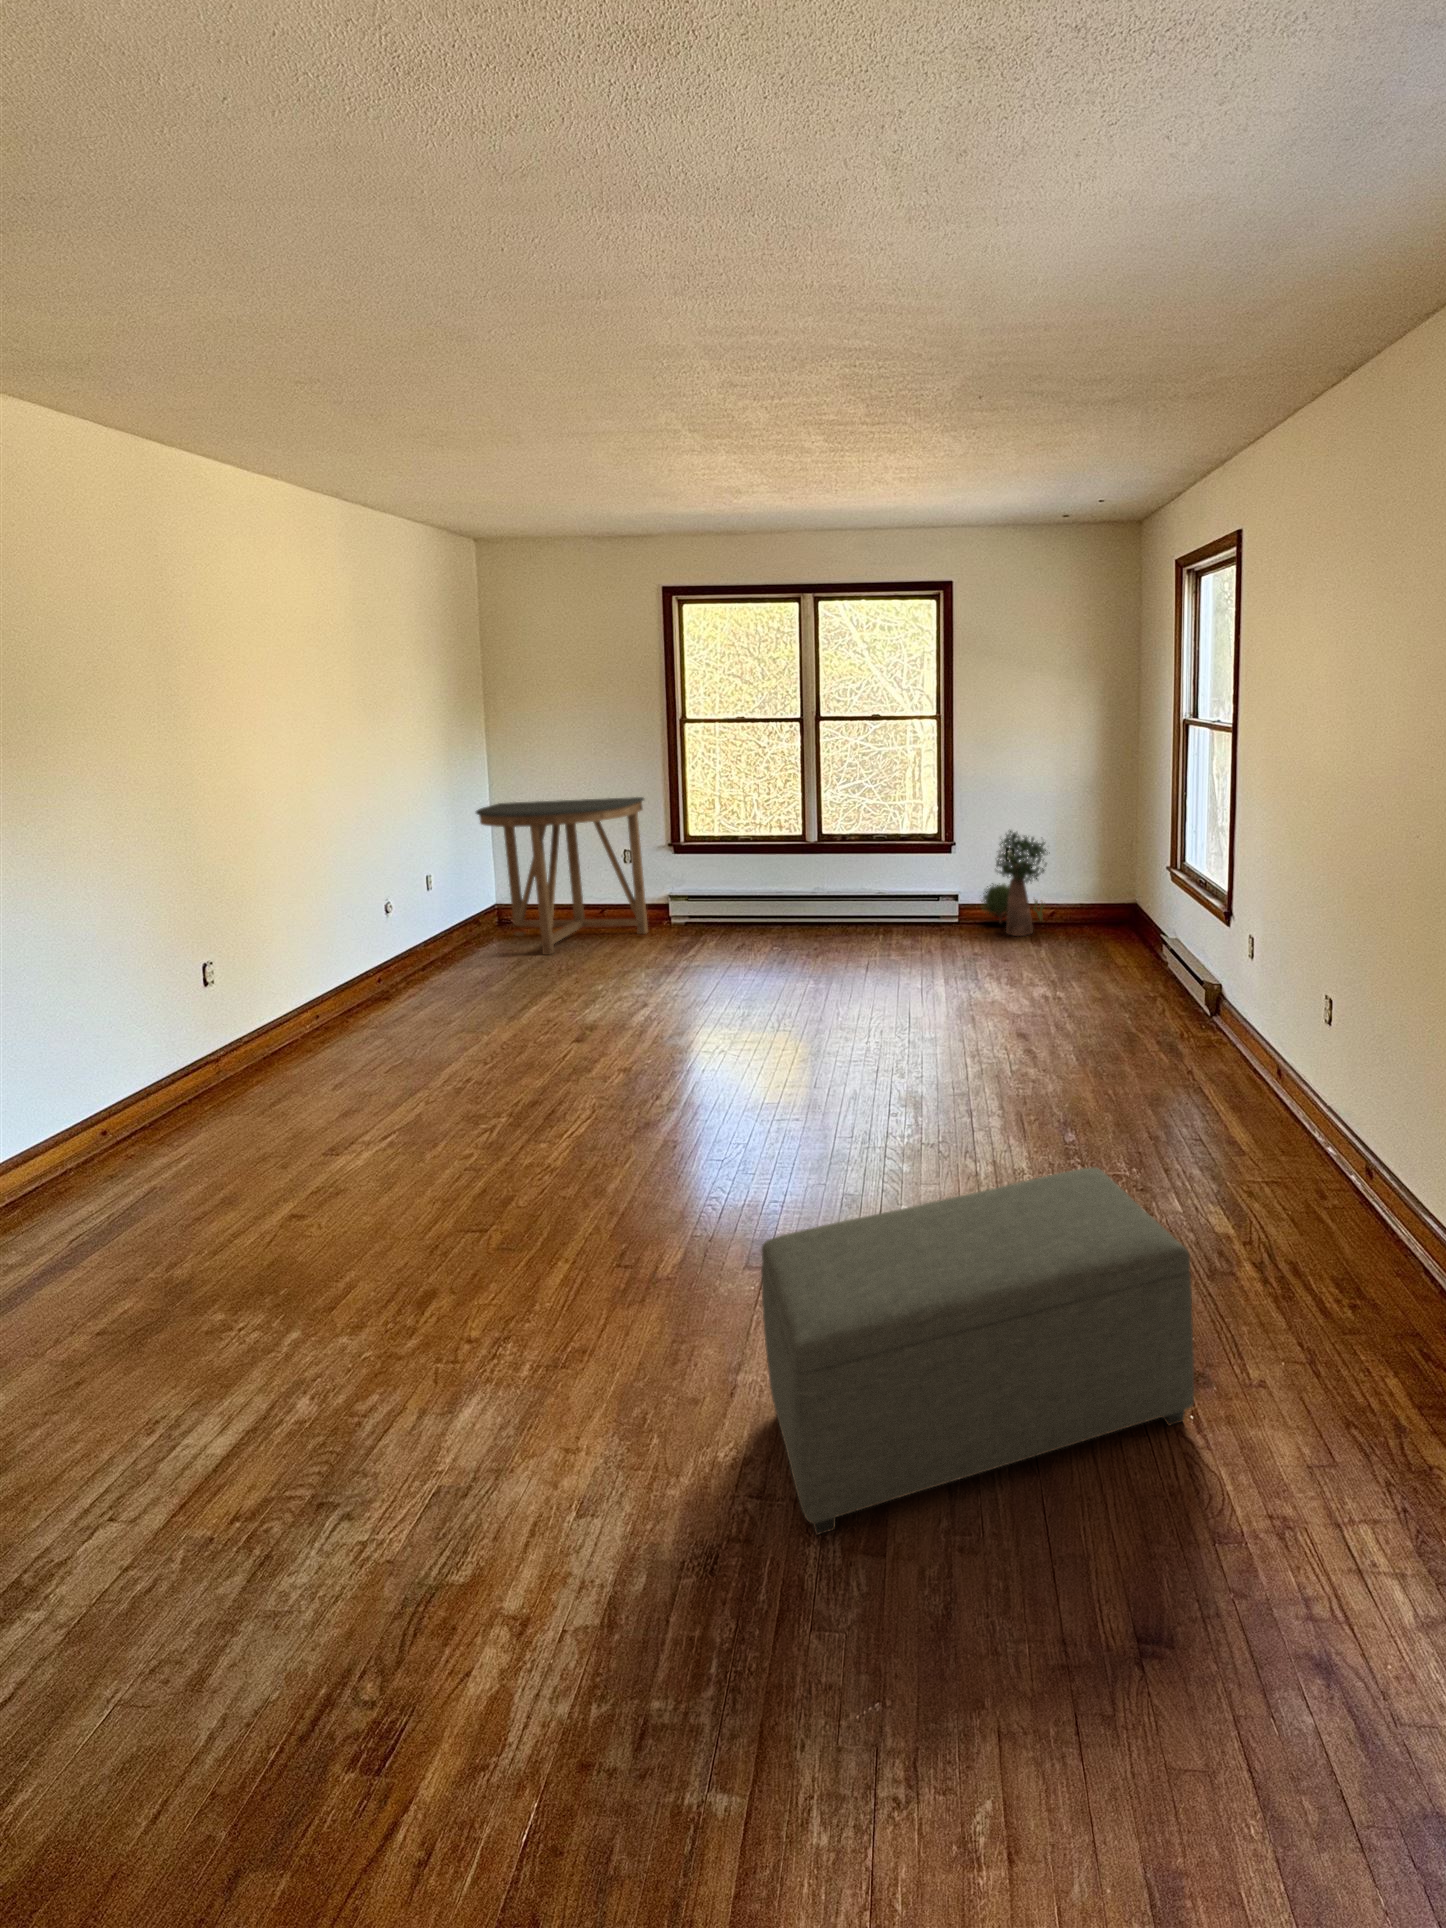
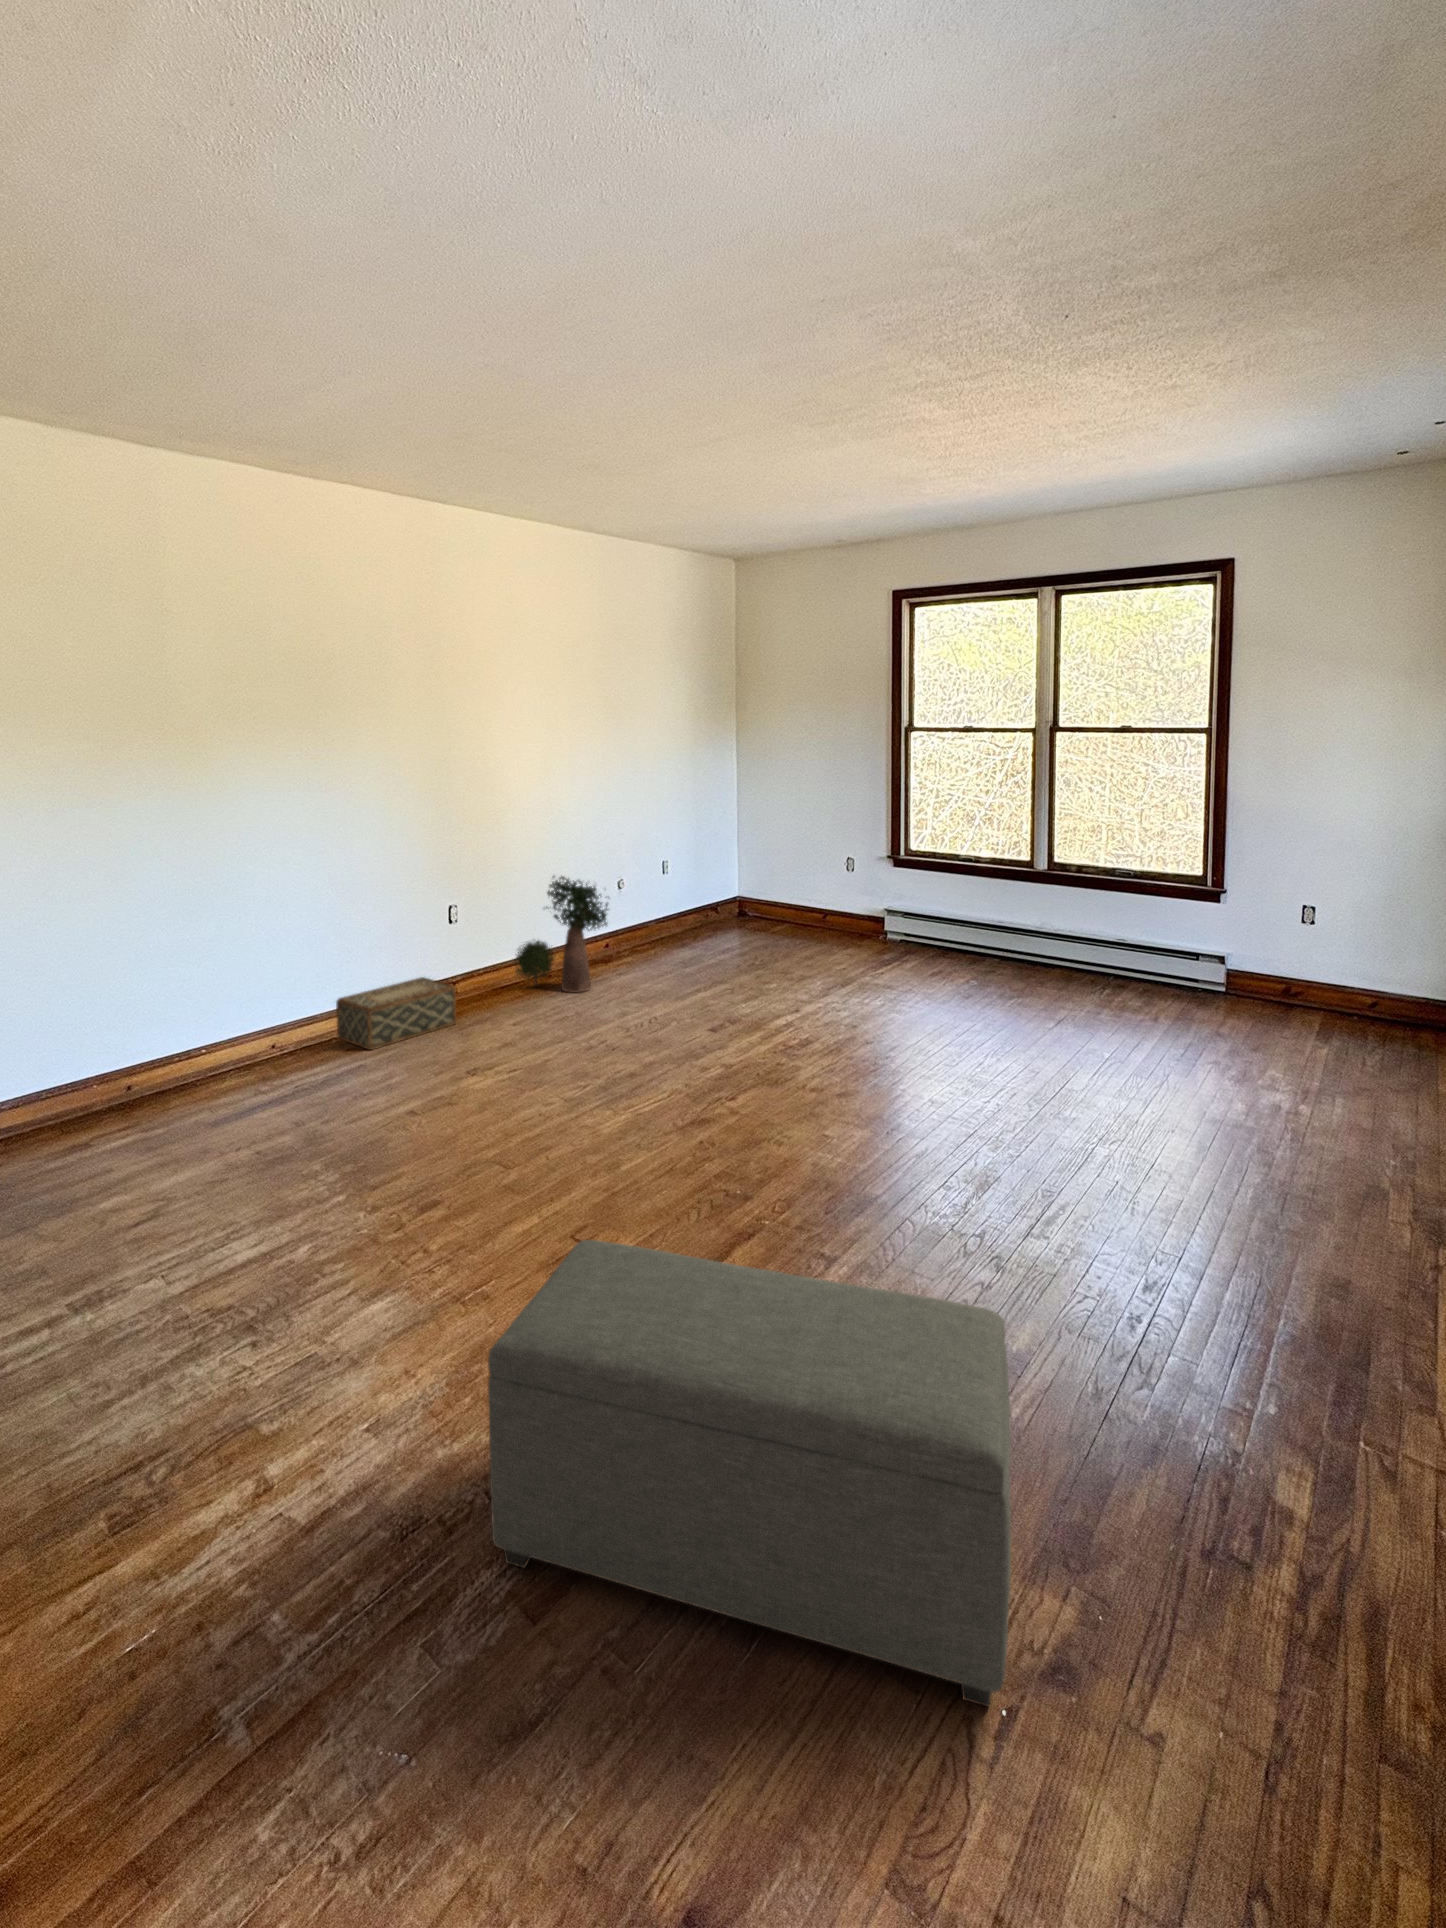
console table: present [476,797,648,955] -> none [721,797,875,947]
potted plant: present [981,831,1048,936] -> present [514,876,608,993]
woven basket: none [81,1074,254,1182] -> present [336,977,456,1050]

